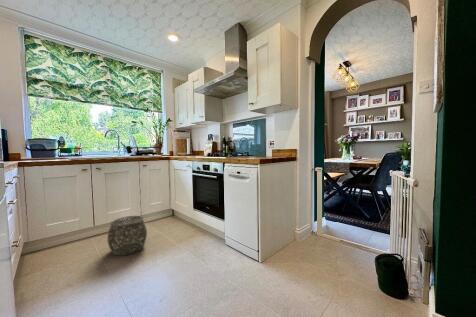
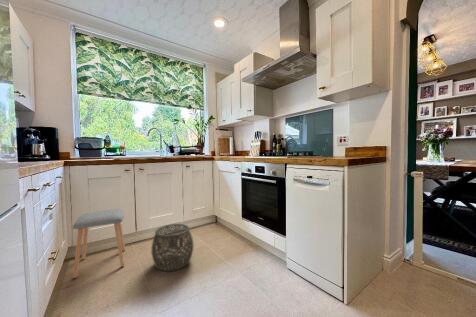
stool: none [29,206,82,269] -> present [73,209,125,279]

